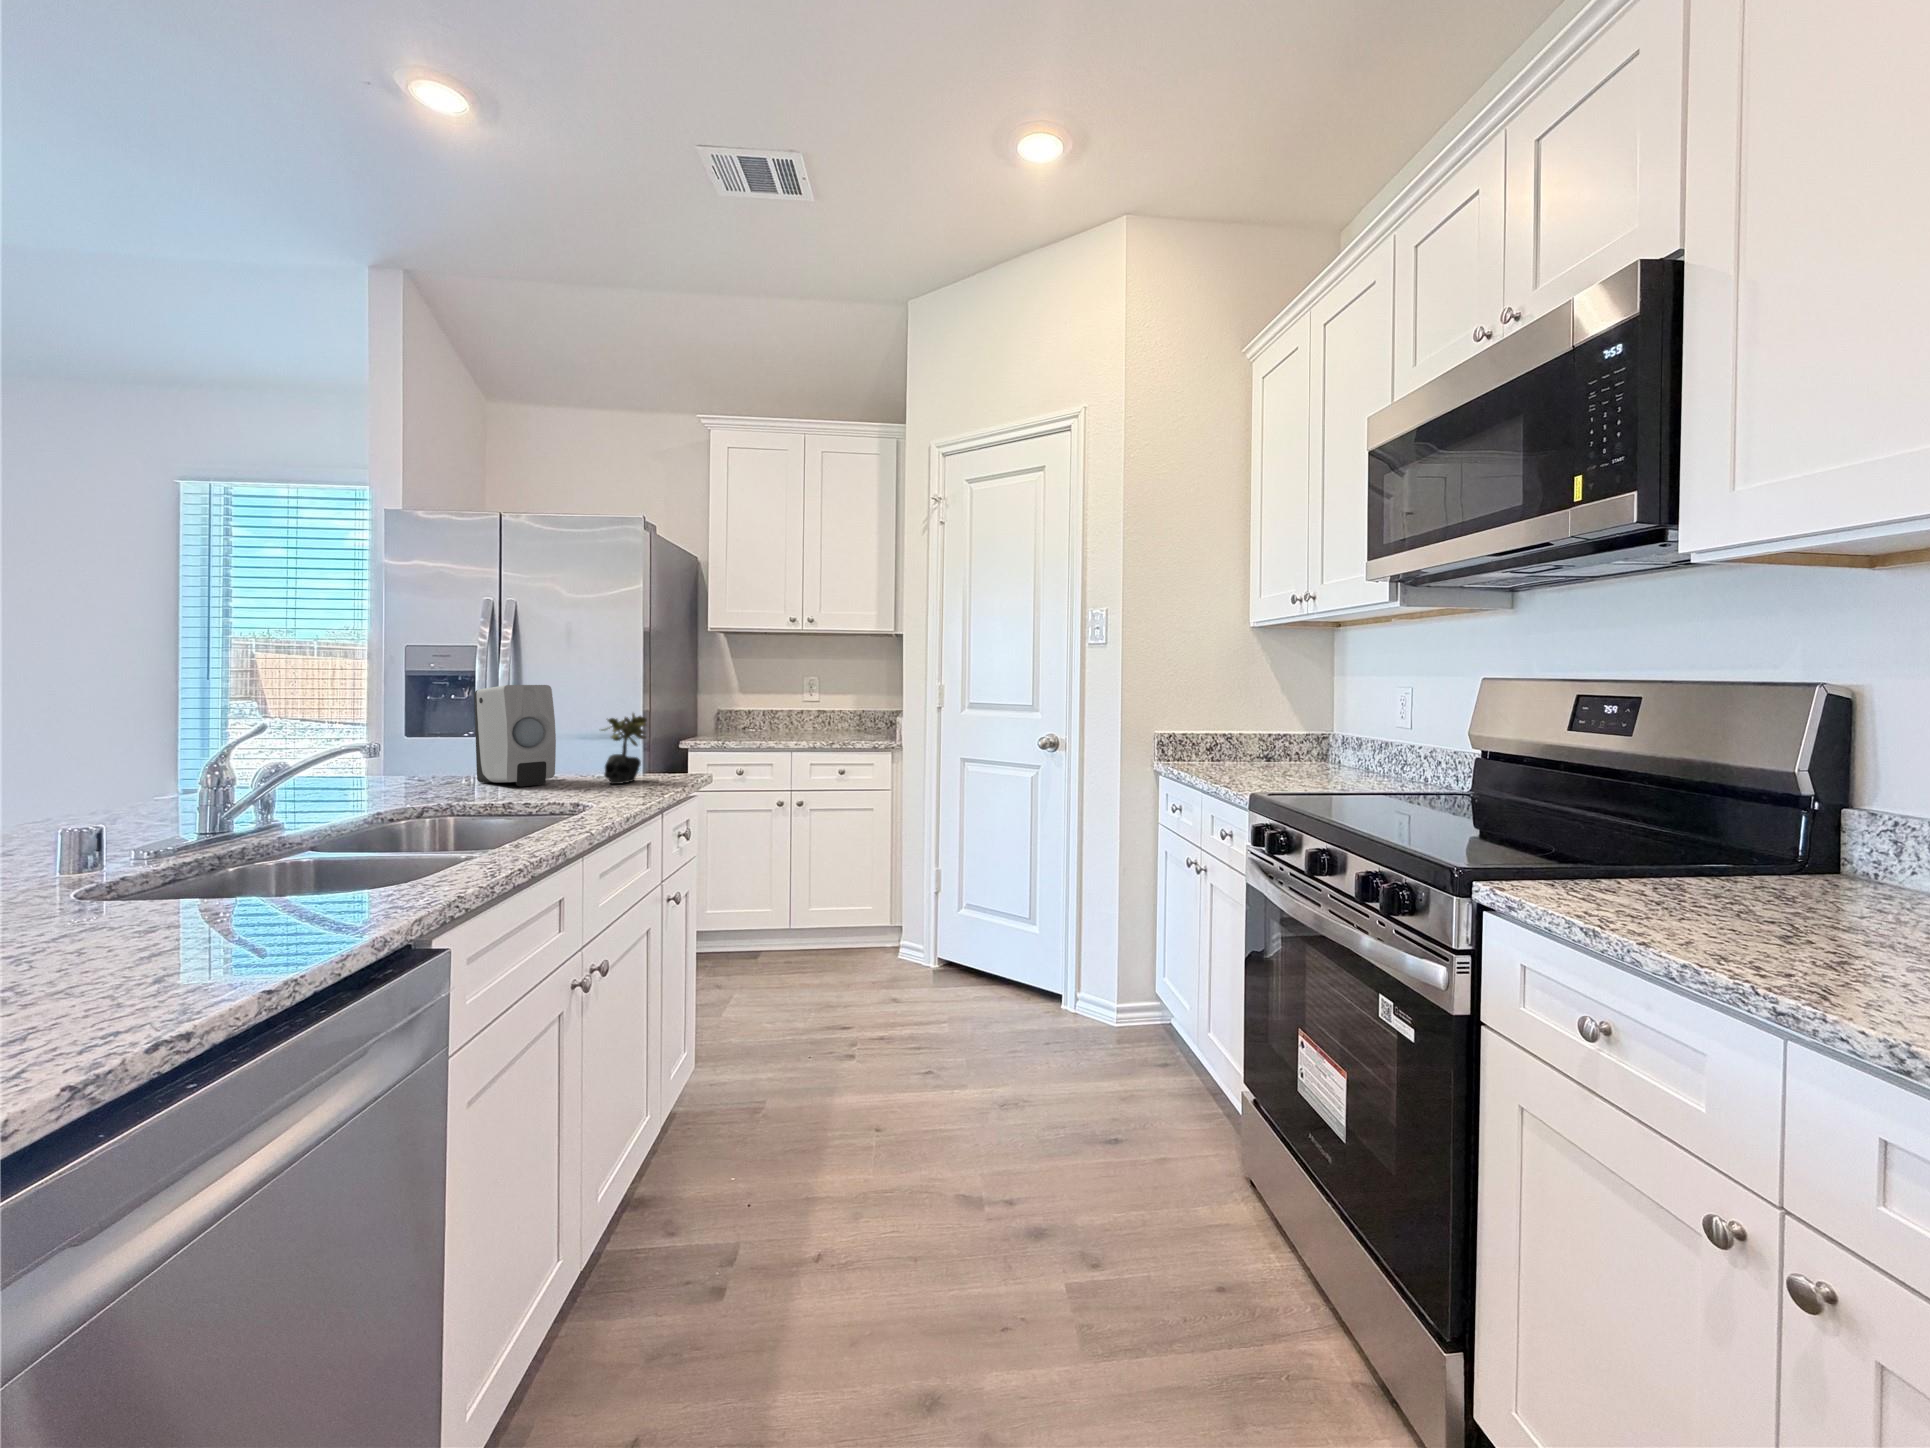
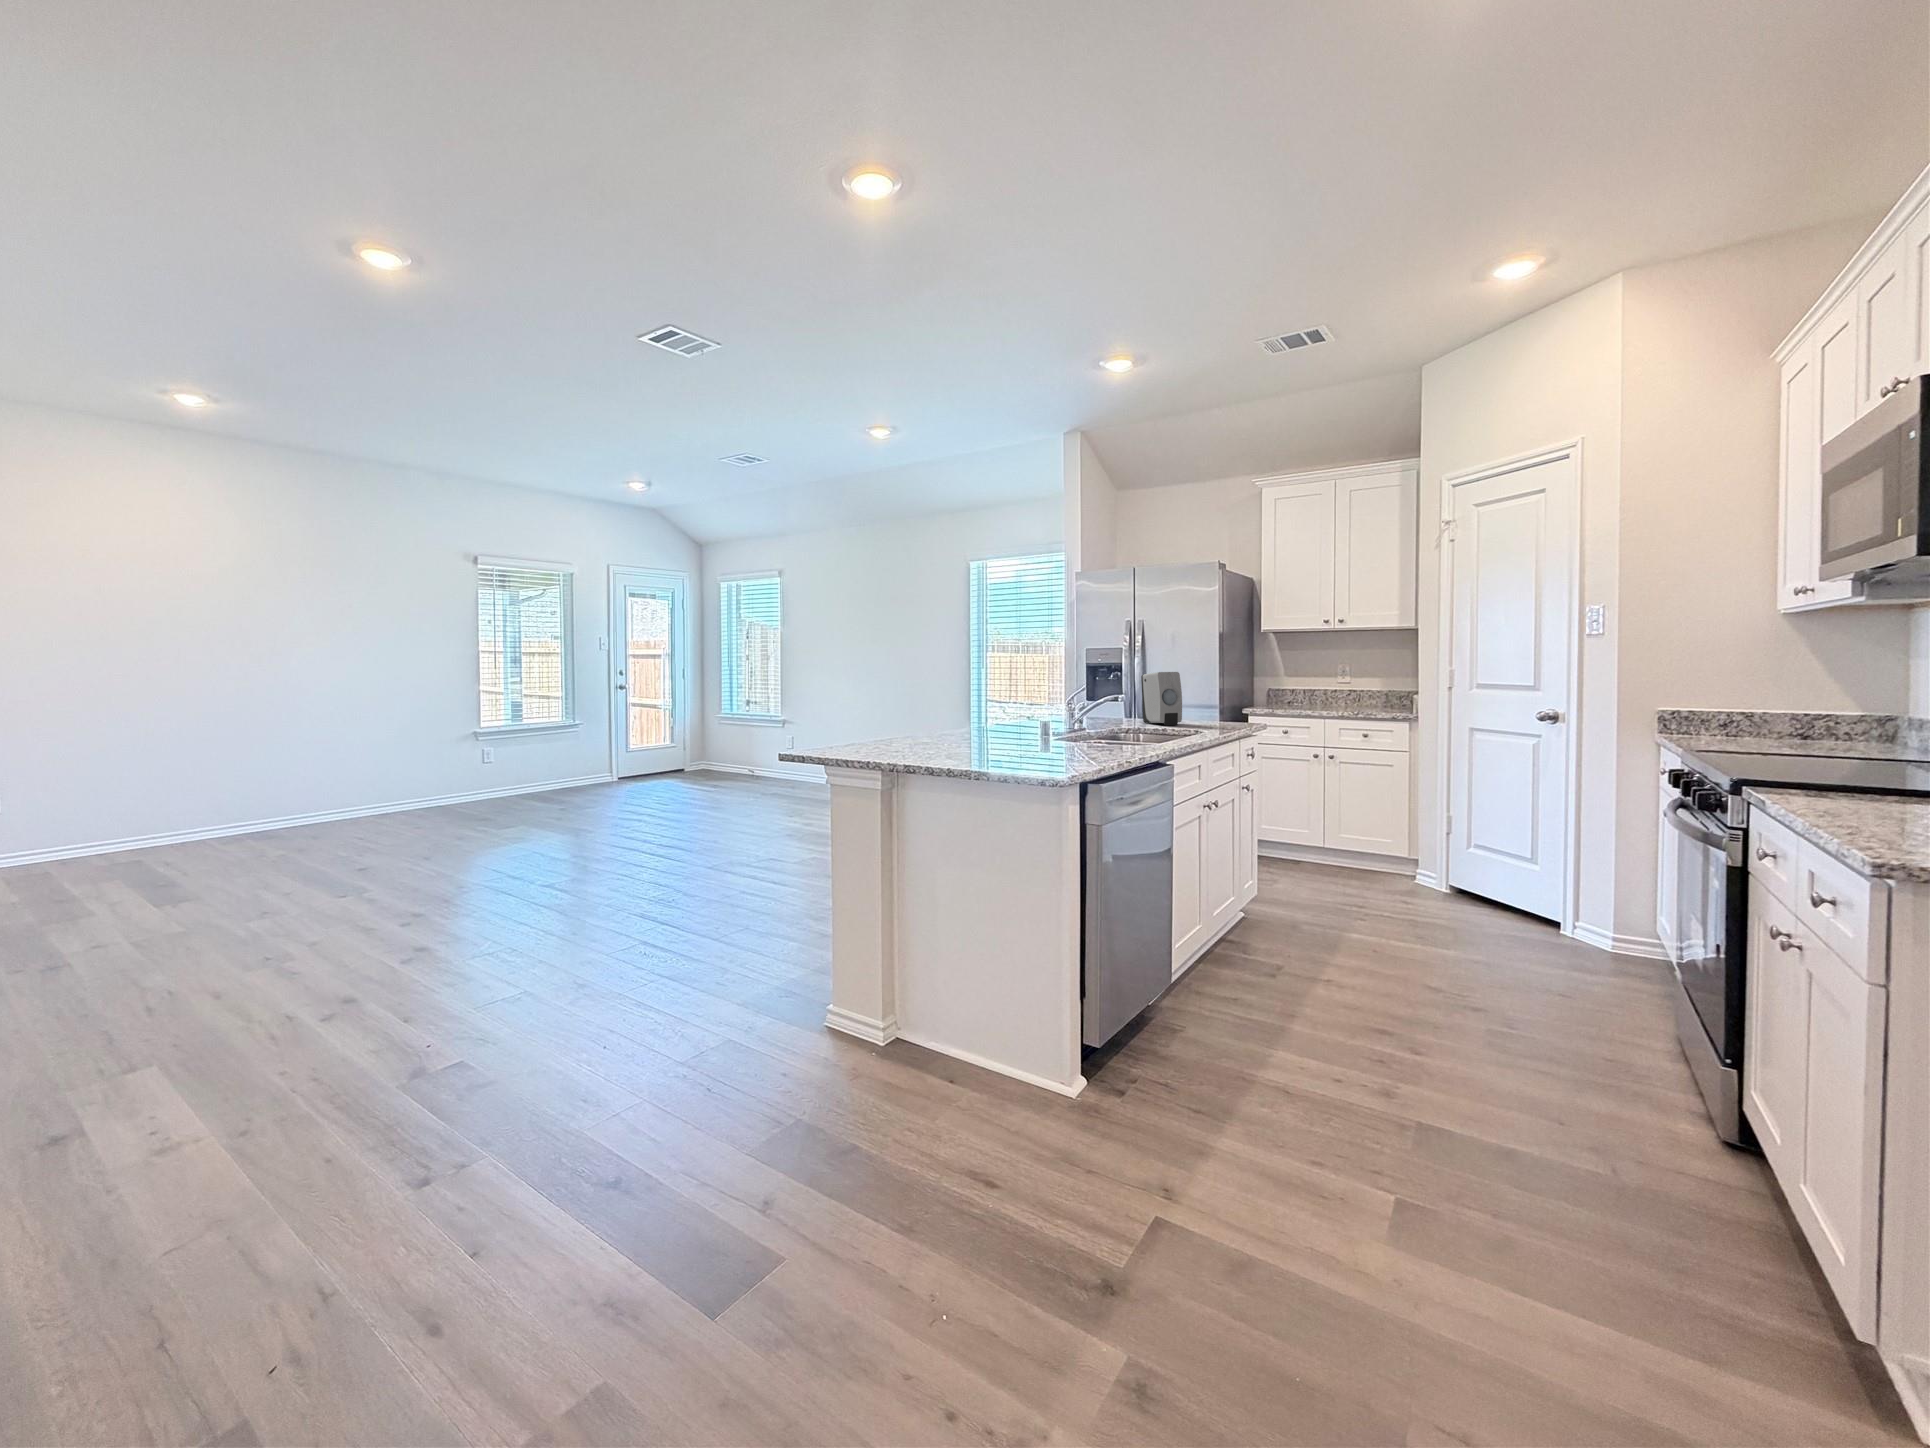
succulent plant: present [601,713,647,784] -> none [1204,687,1231,727]

